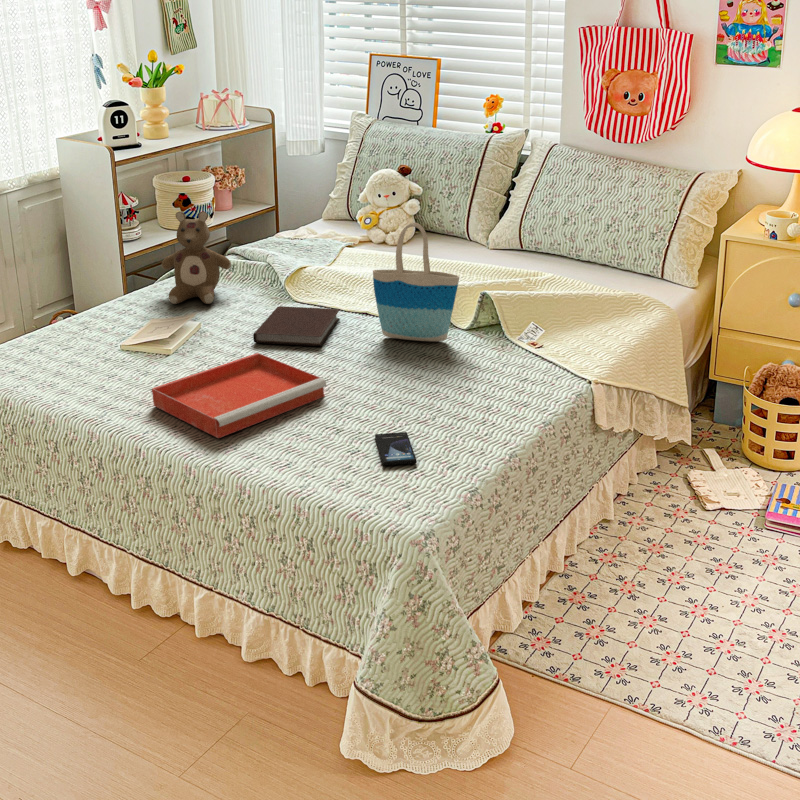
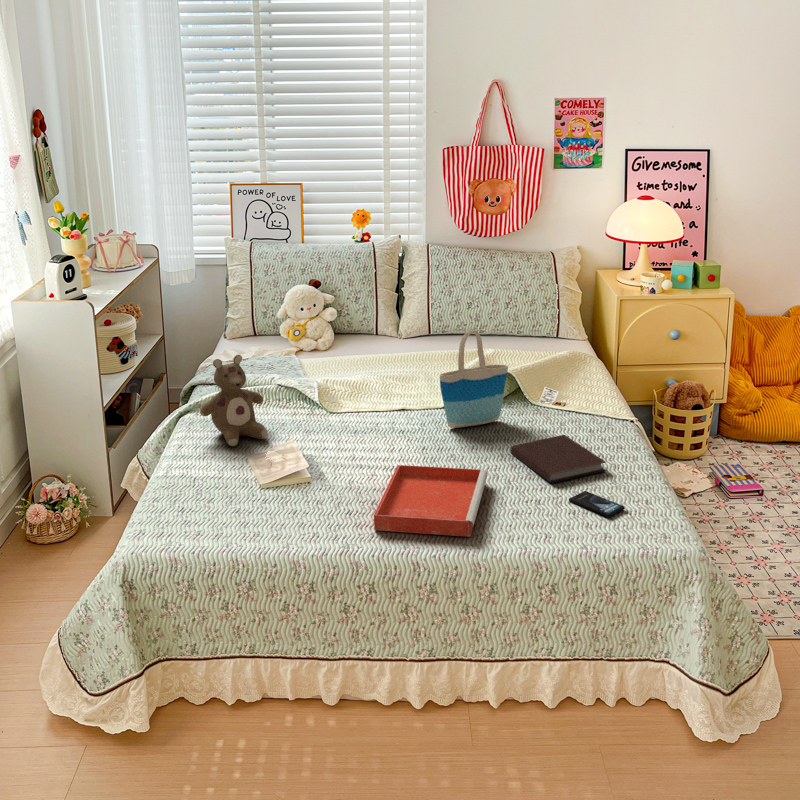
notebook: present [253,306,340,346] -> present [511,435,606,483]

